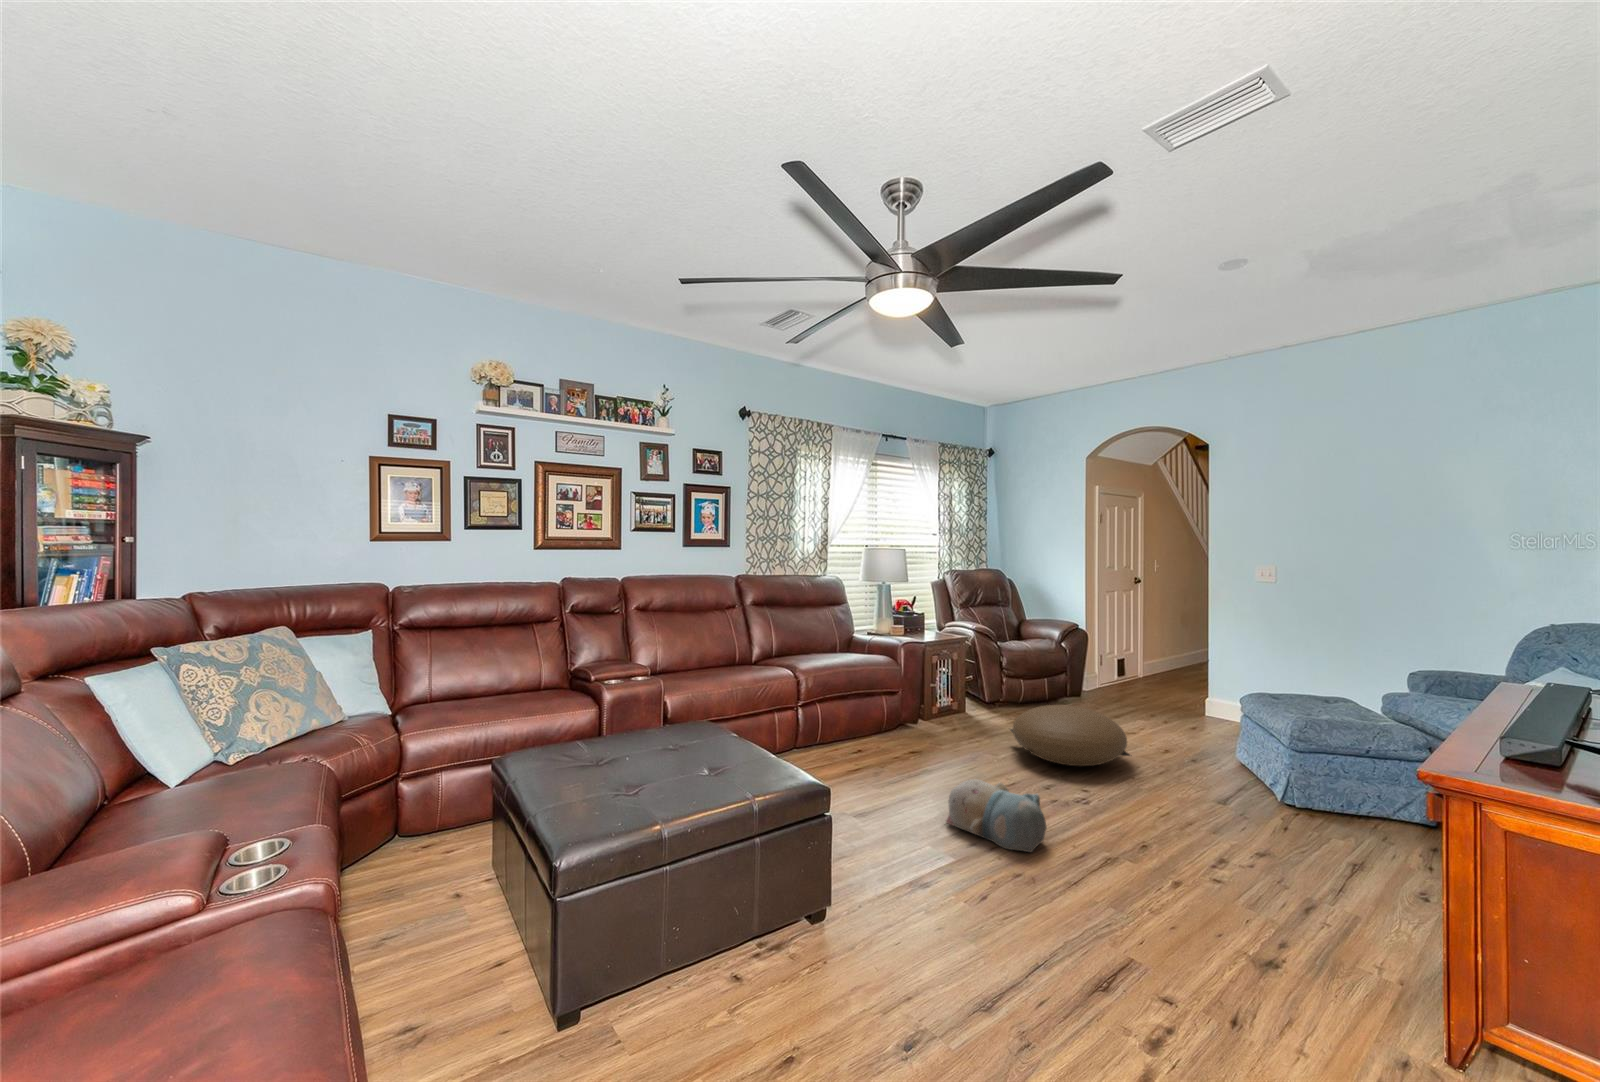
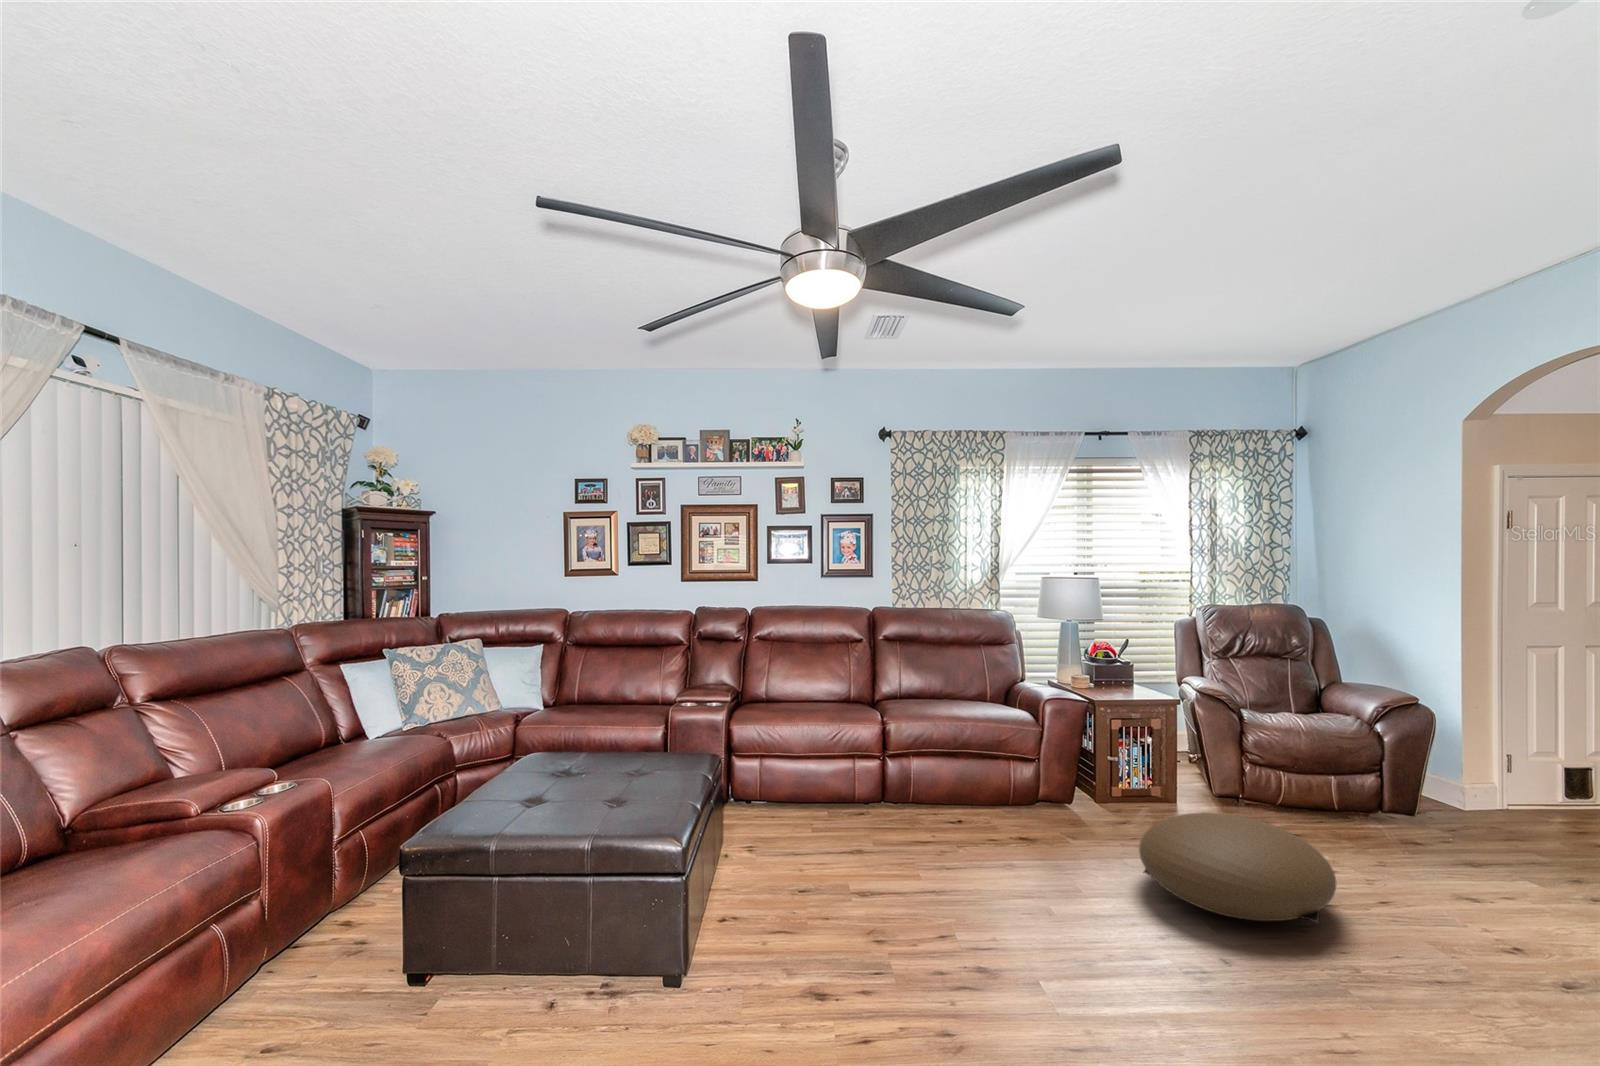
plush toy: present [946,779,1047,852] -> none [912,880,1010,994]

